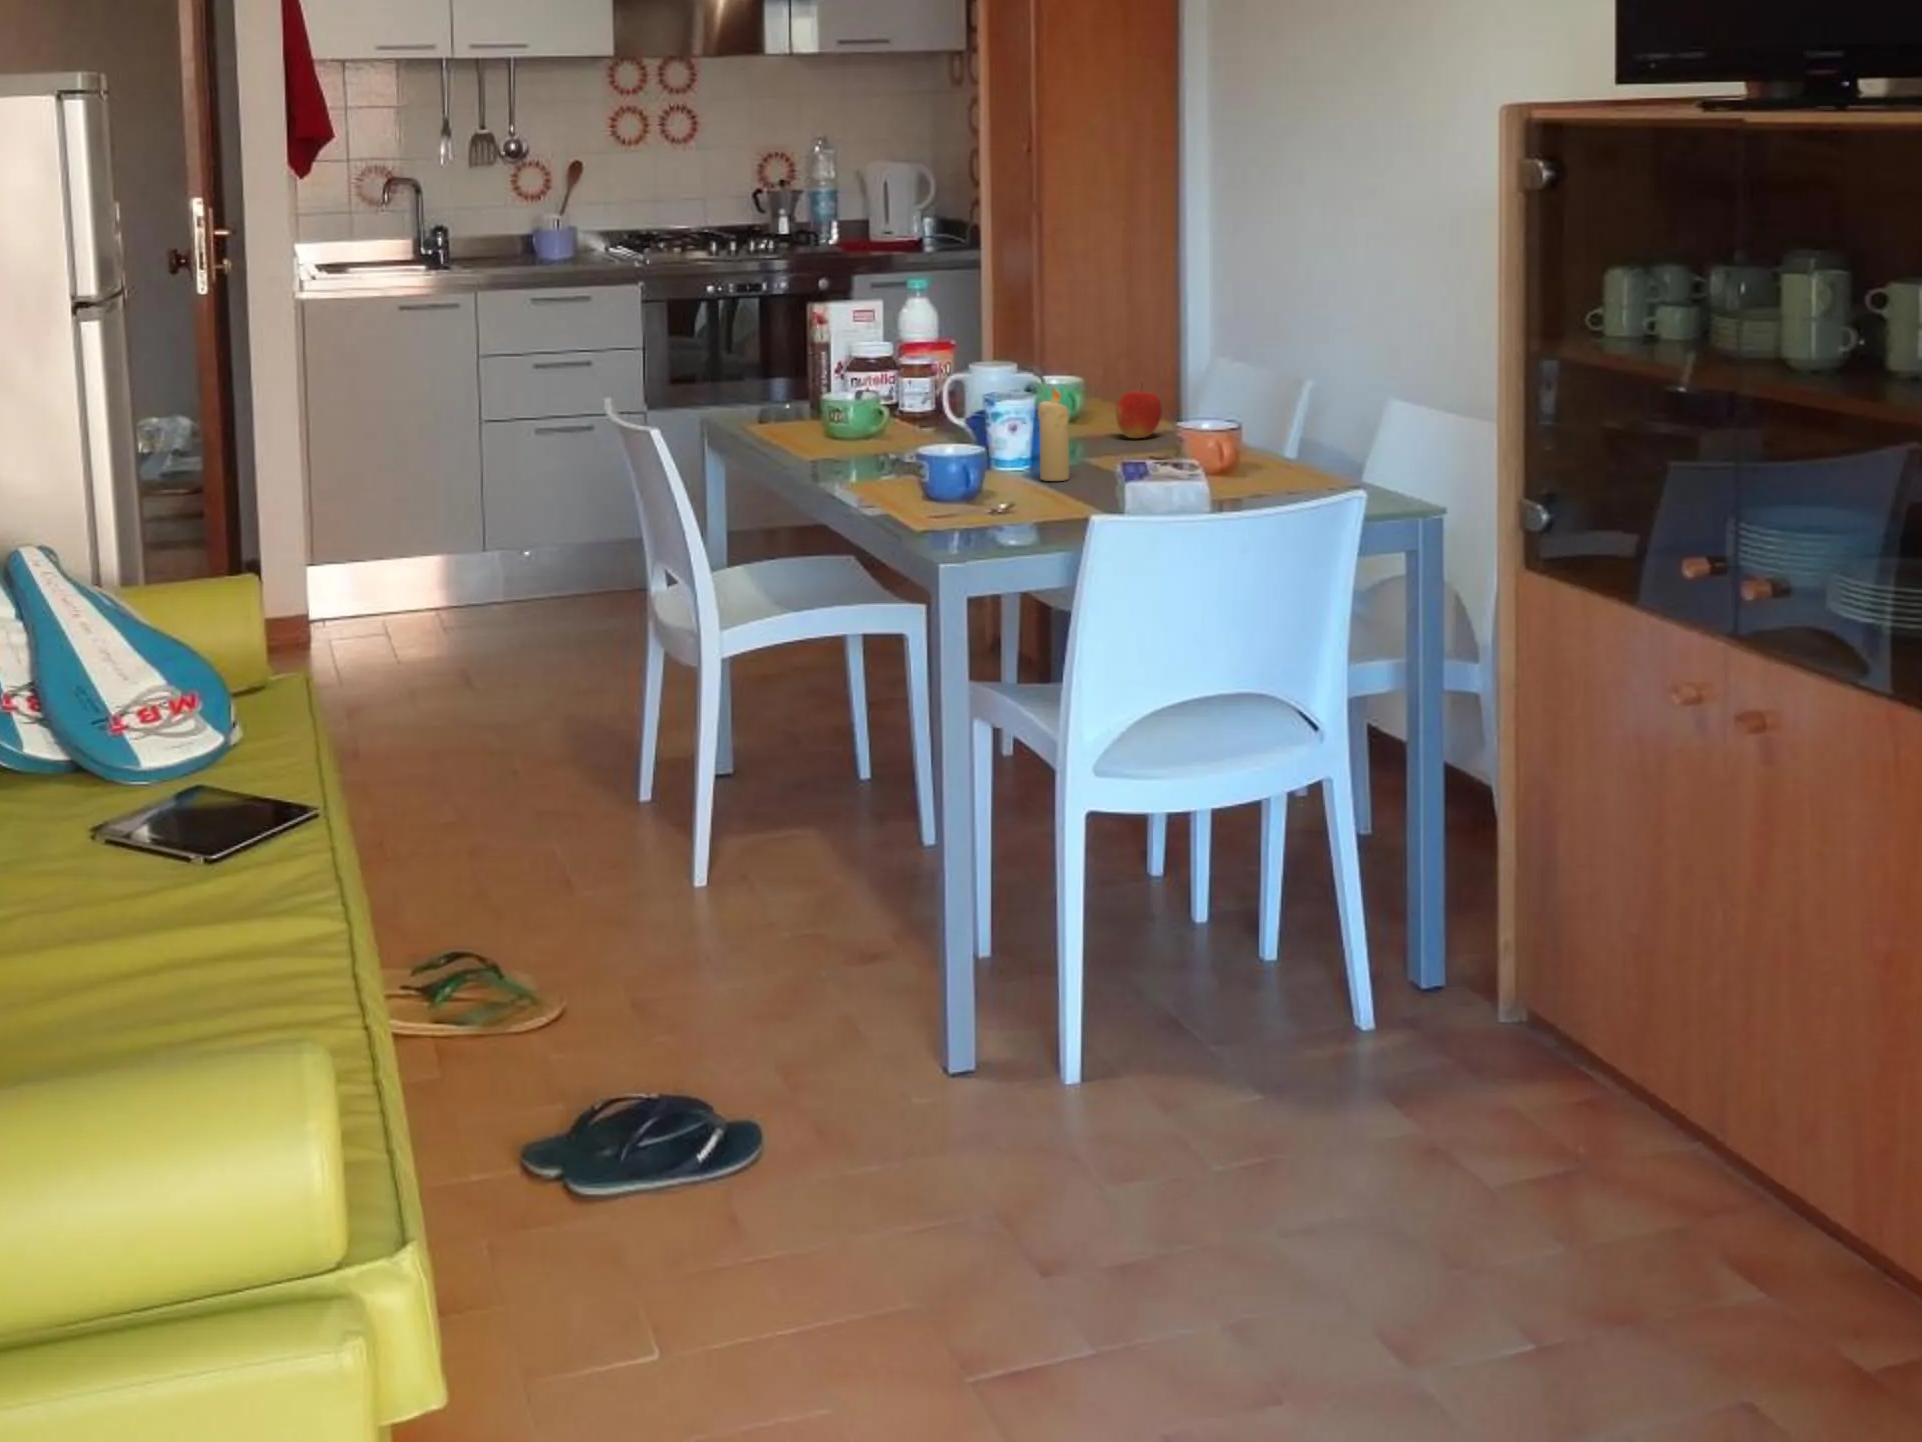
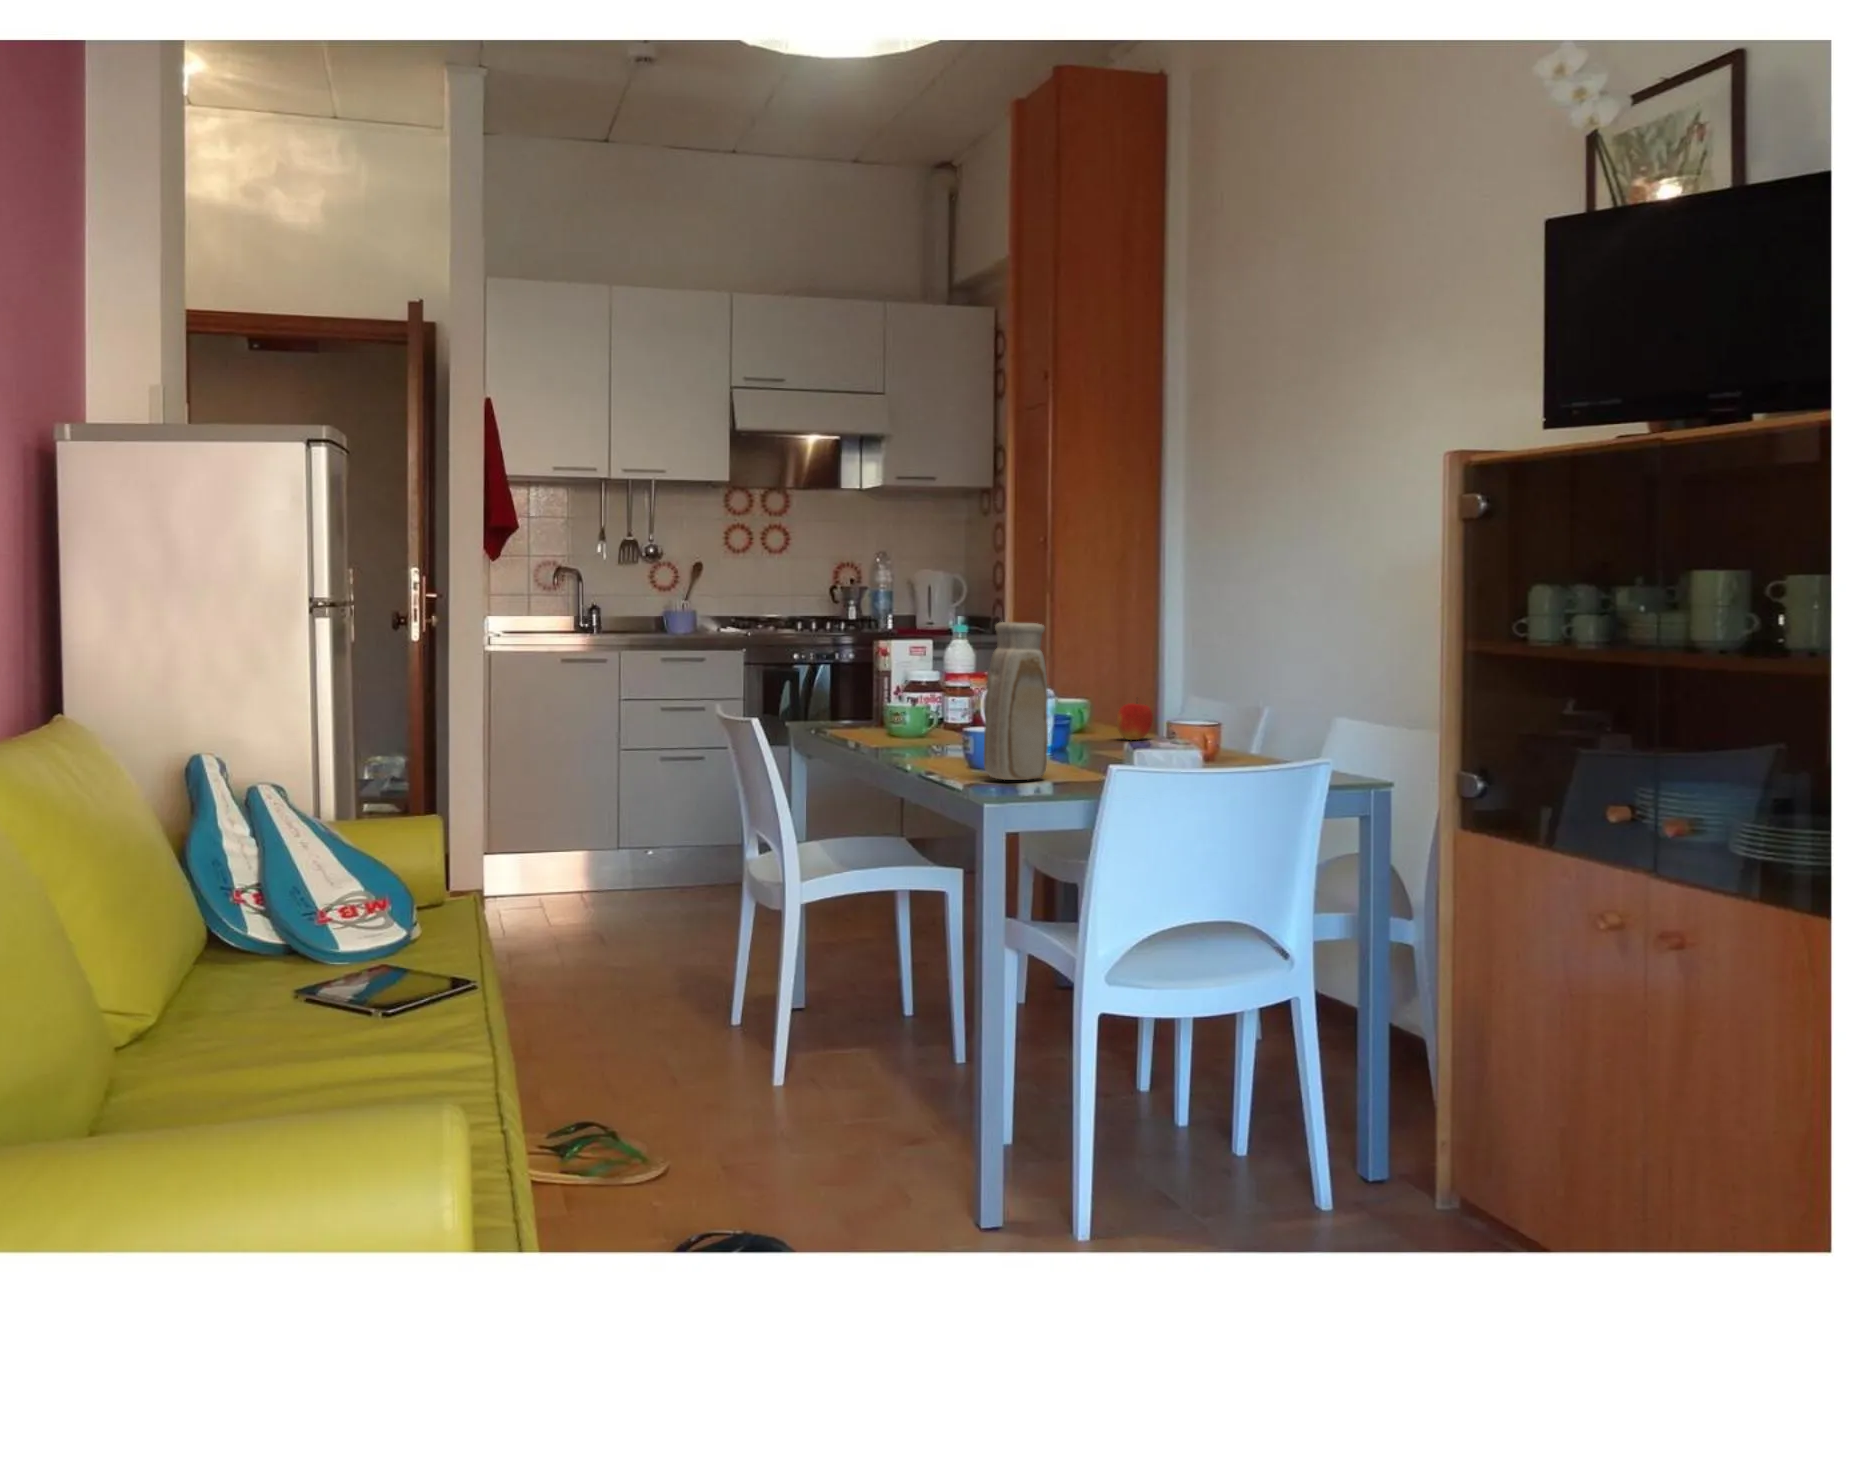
vase: none [934,329,1013,527] -> present [984,622,1048,780]
candle: present [1038,388,1069,481] -> none [1062,684,1087,759]

